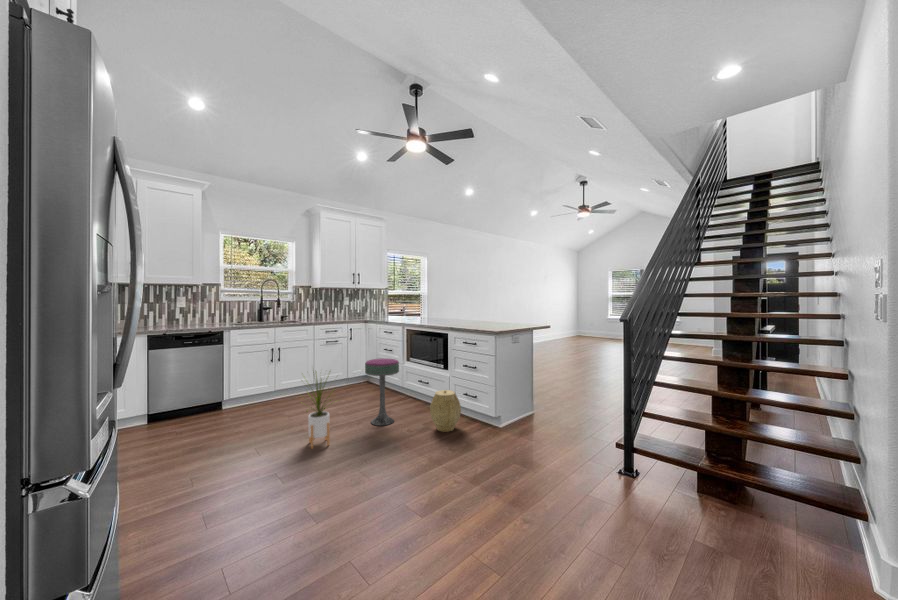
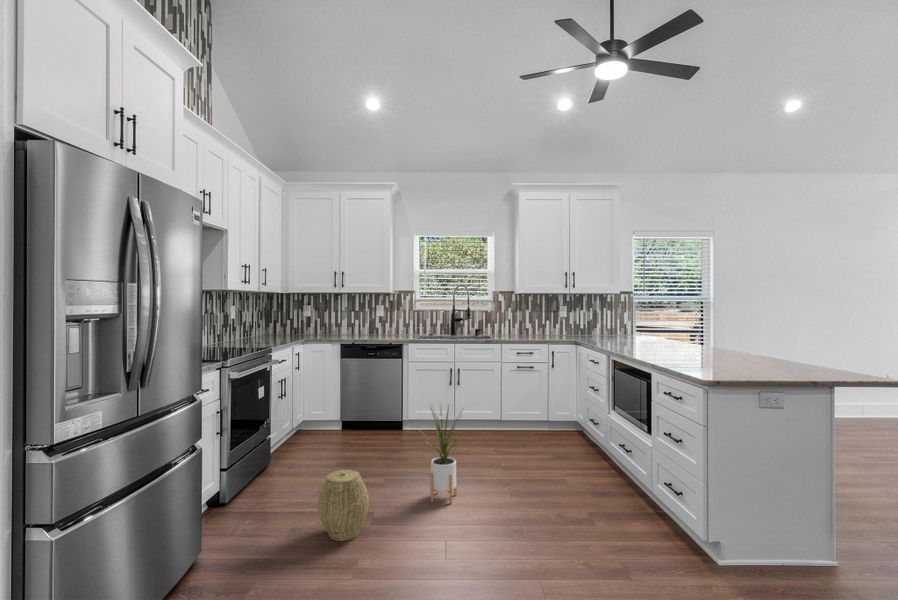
bar stool: present [365,358,399,426] -> none [517,400,565,496]
woven basket: present [430,390,461,432] -> present [317,470,369,541]

